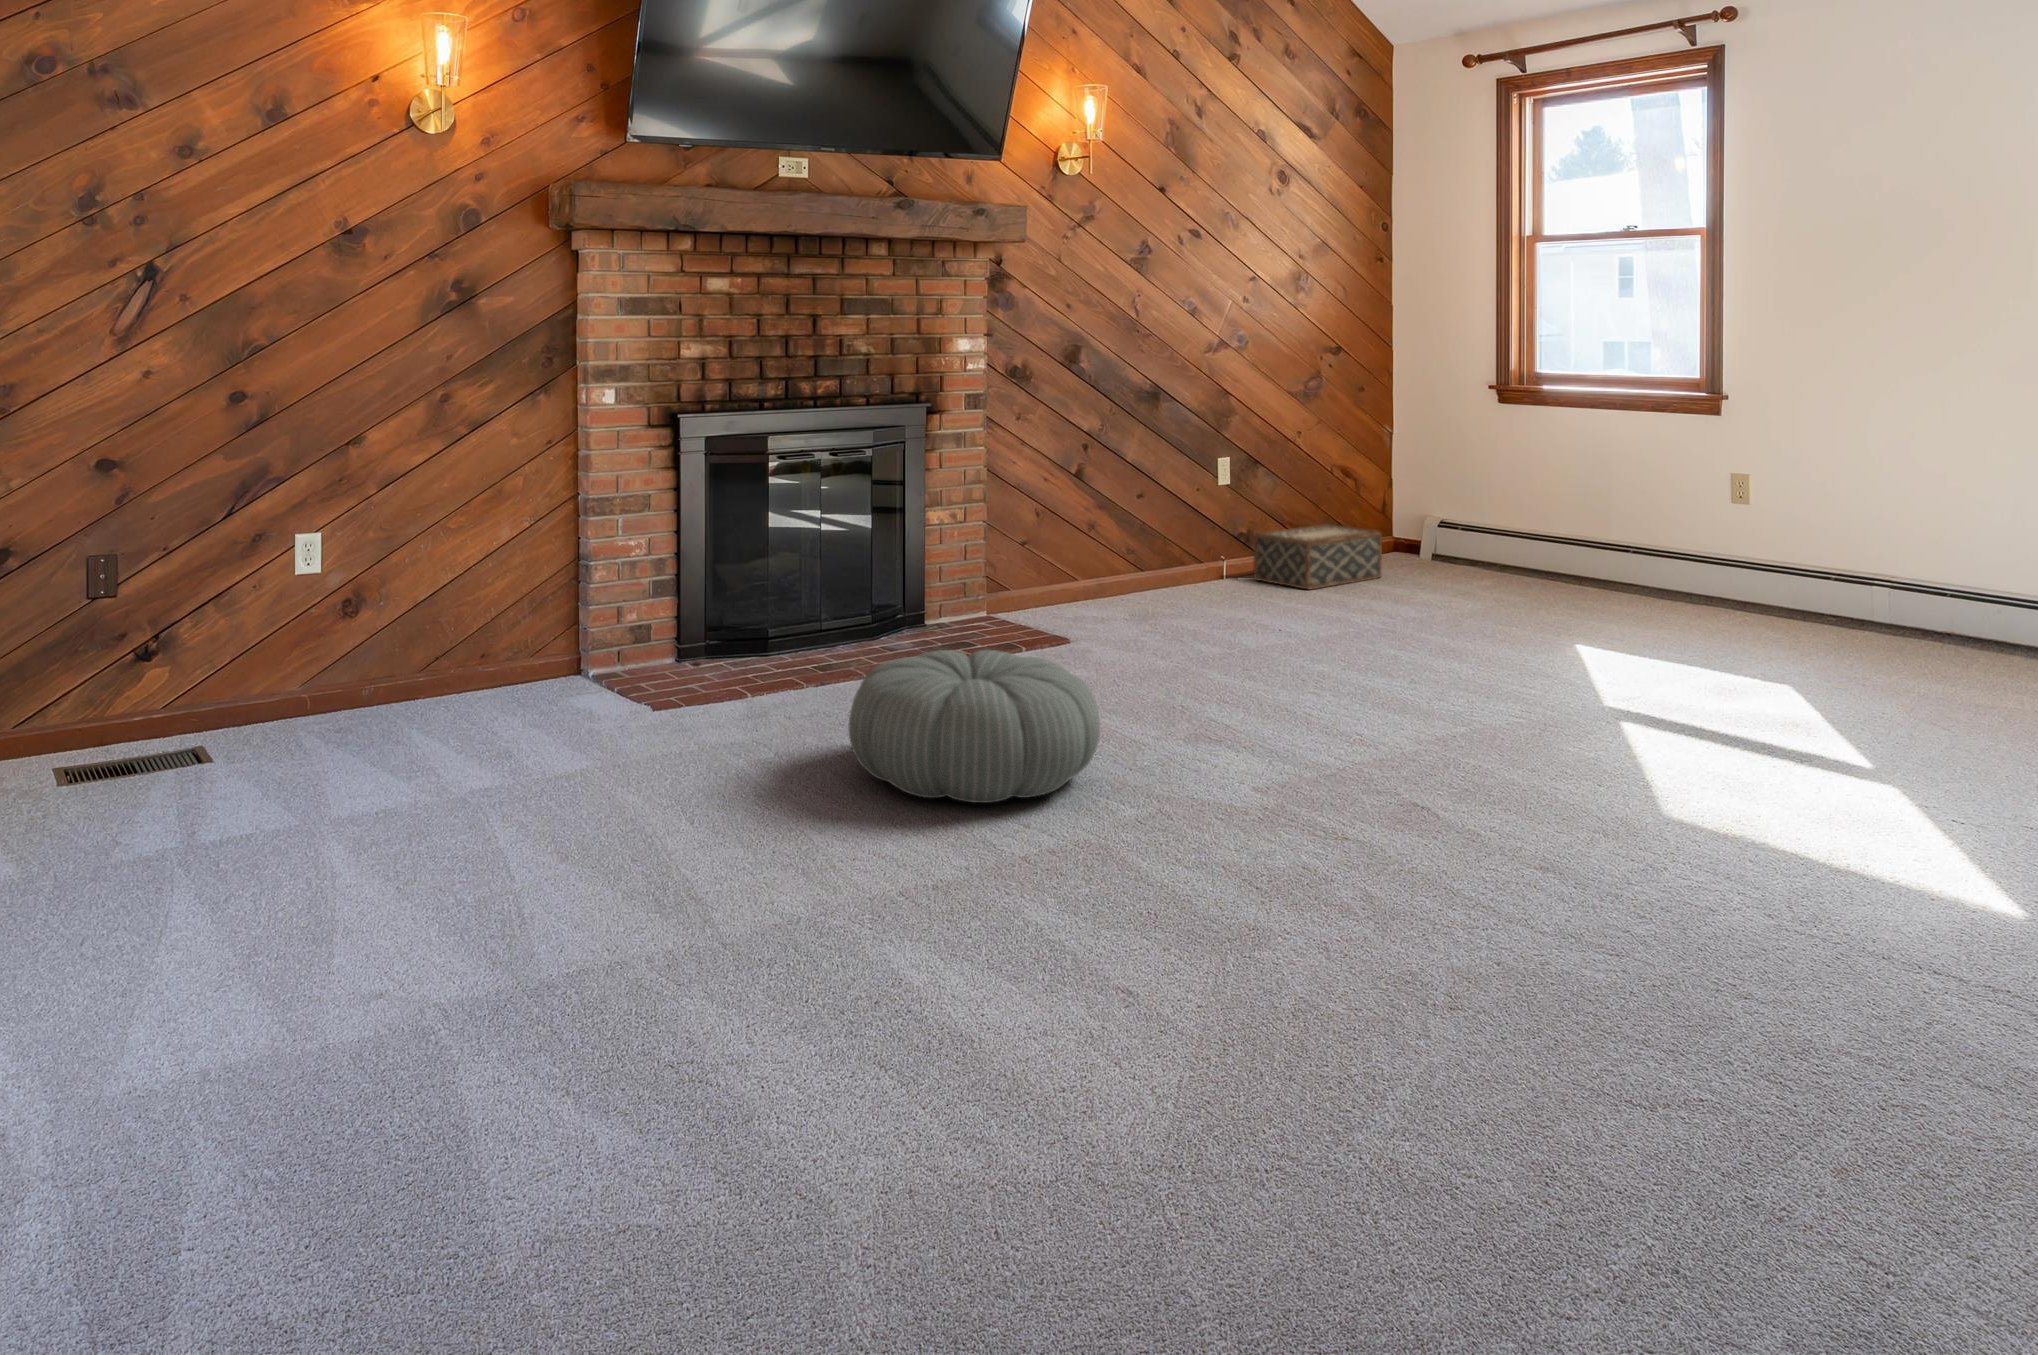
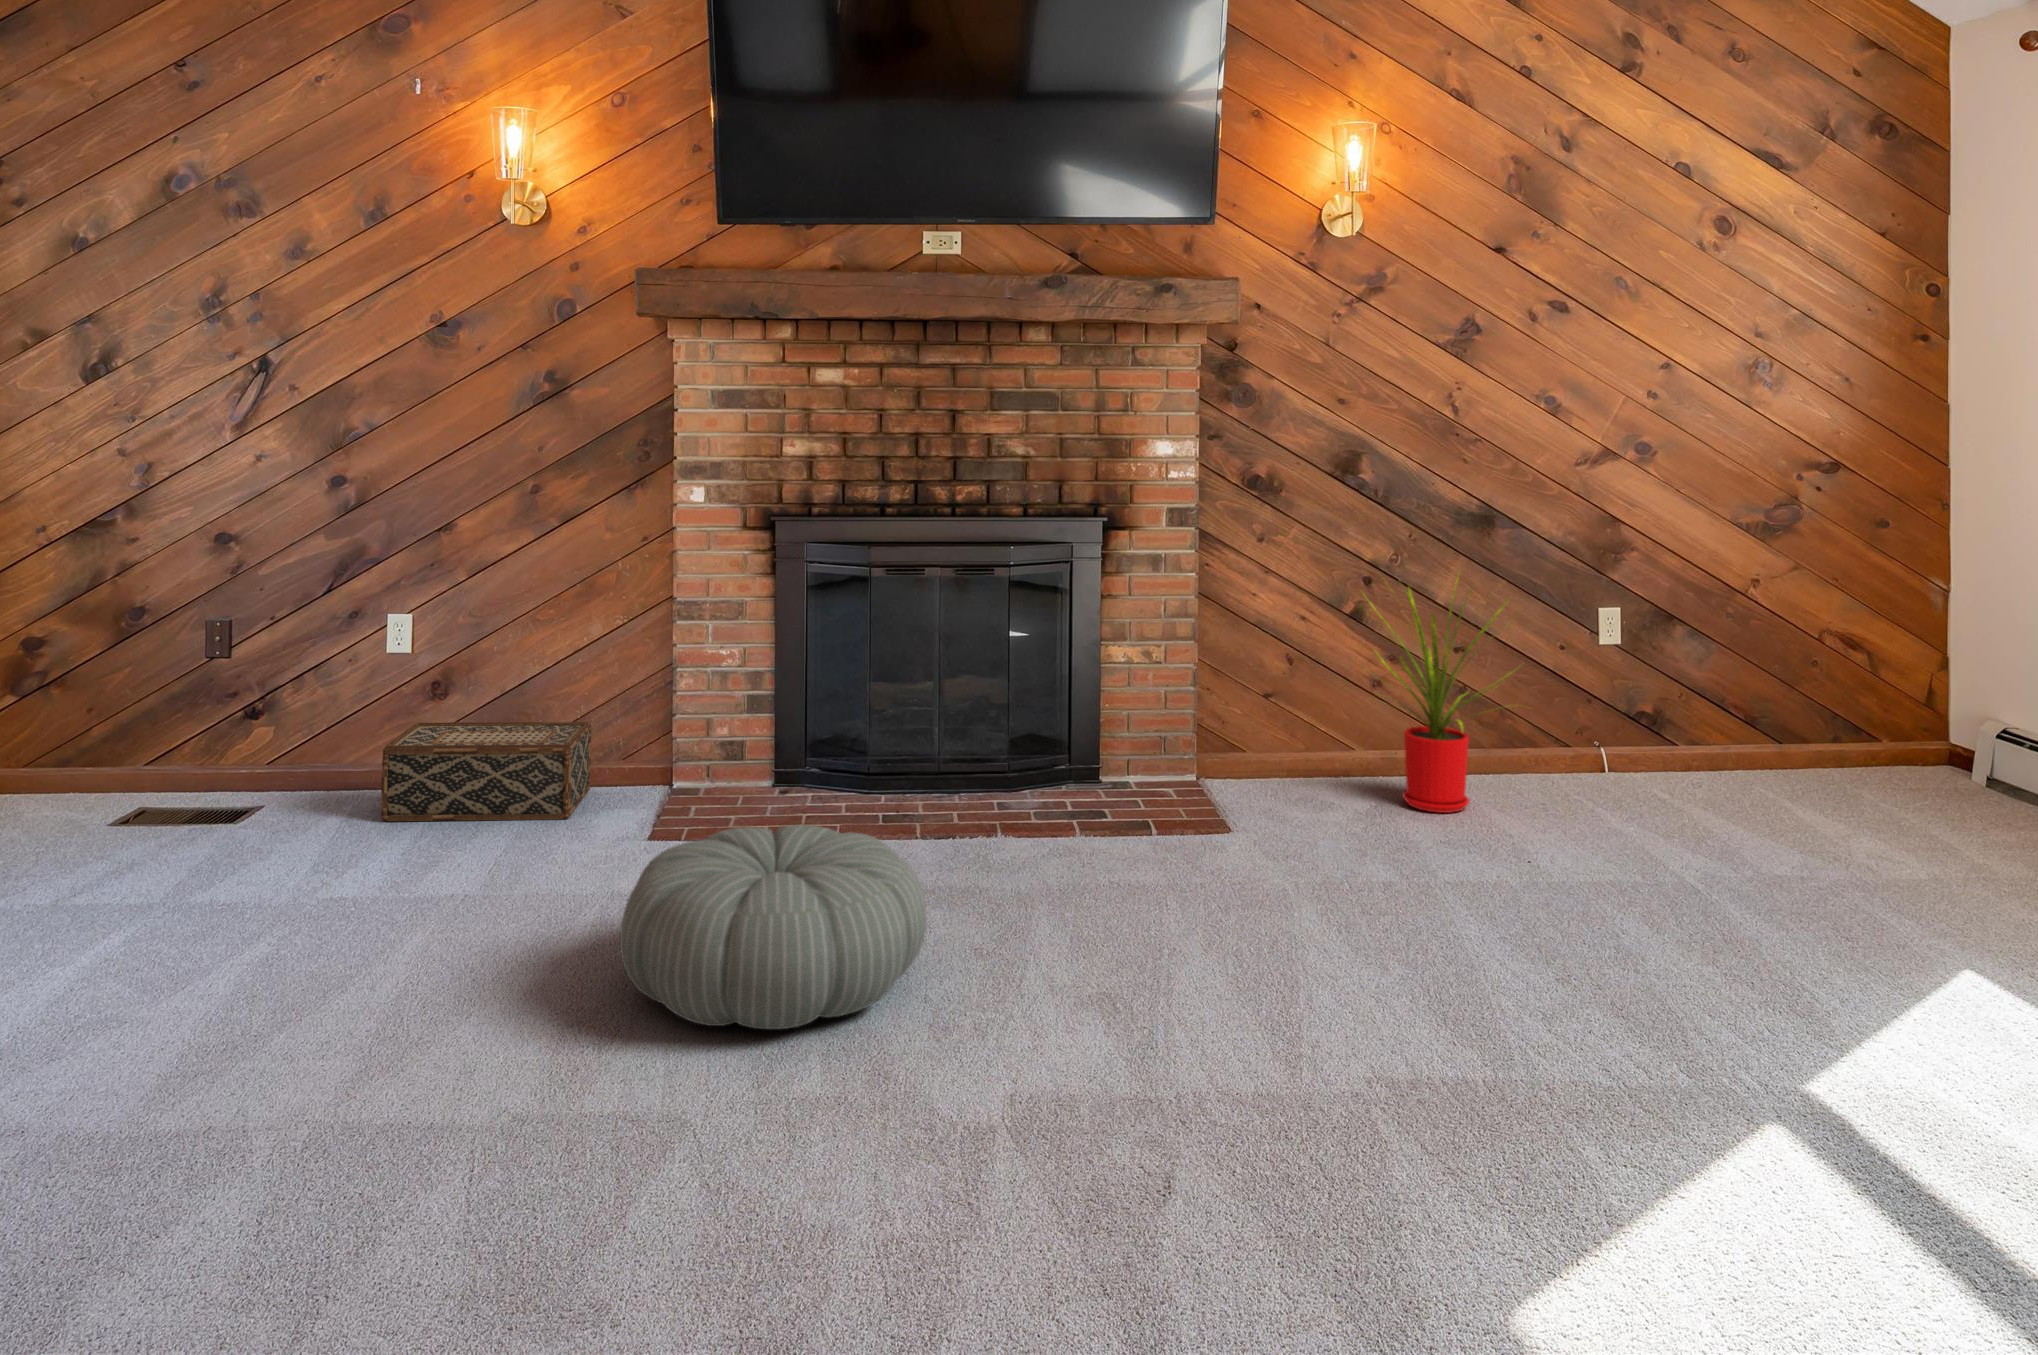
house plant: none [1100,433,1237,615] -> present [1363,578,1510,813]
woven basket: present [1254,524,1382,589] -> present [381,722,591,821]

